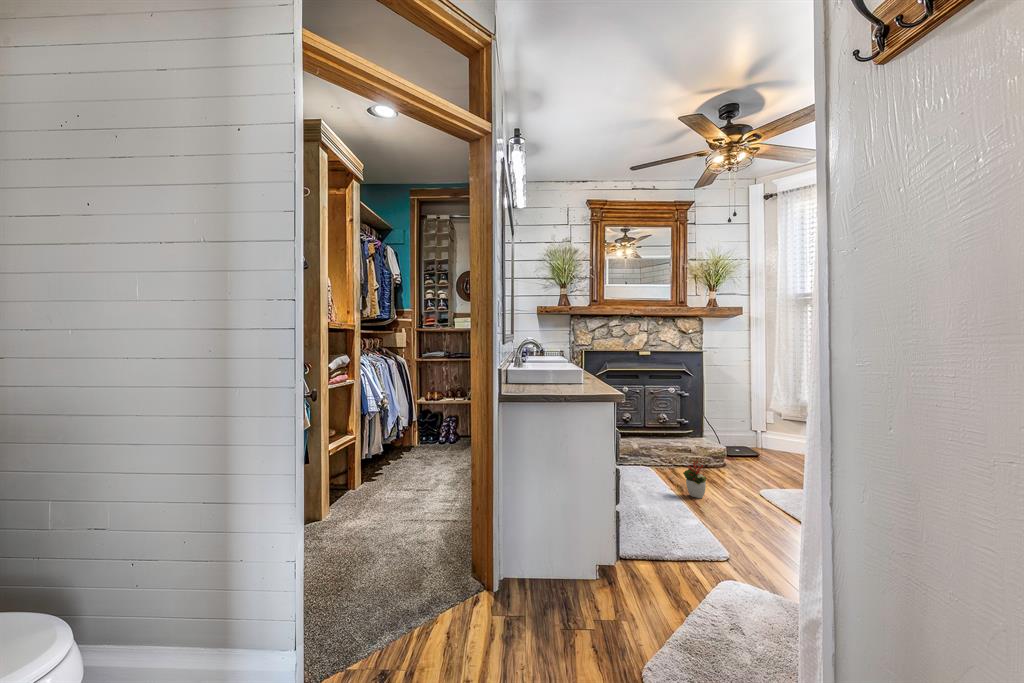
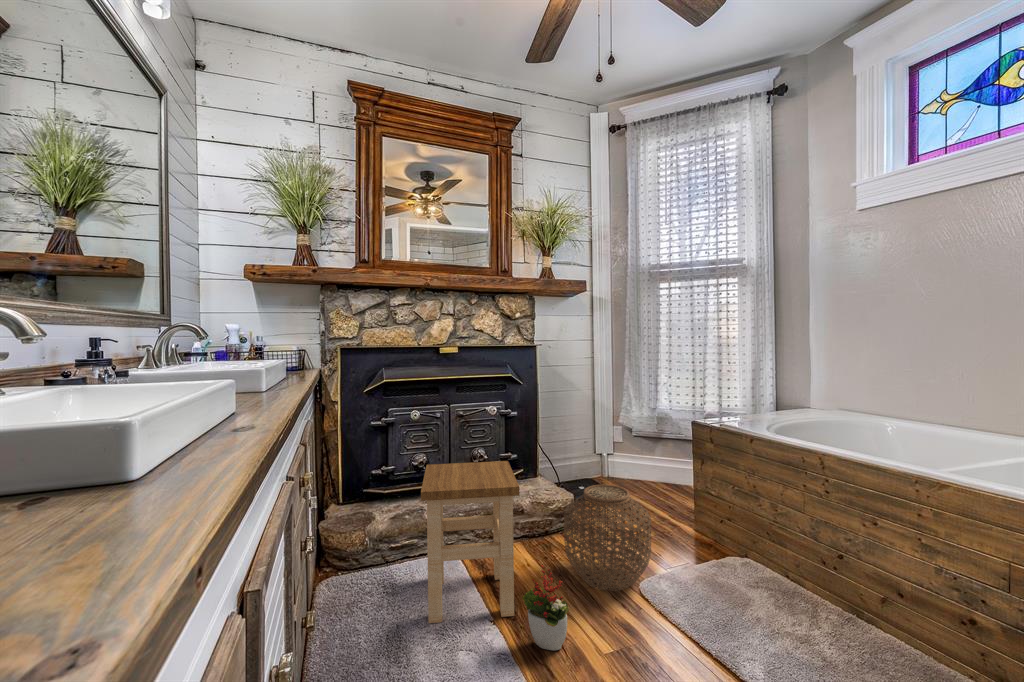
stool: none [634,413,683,487] -> present [421,461,520,623]
woven basket: none [711,432,765,488] -> present [564,485,651,591]

